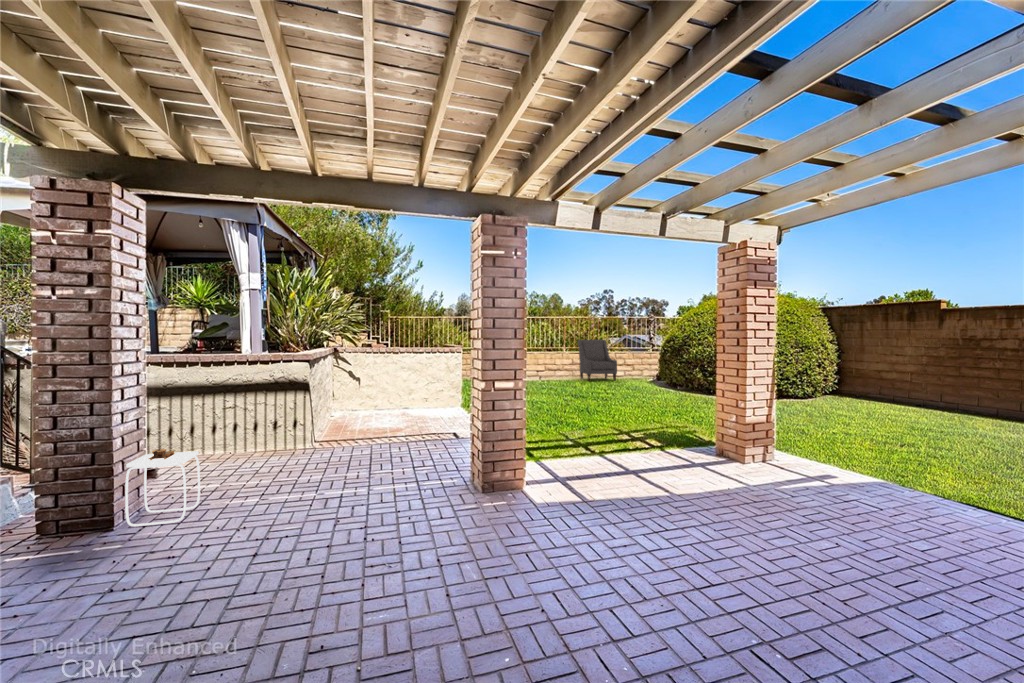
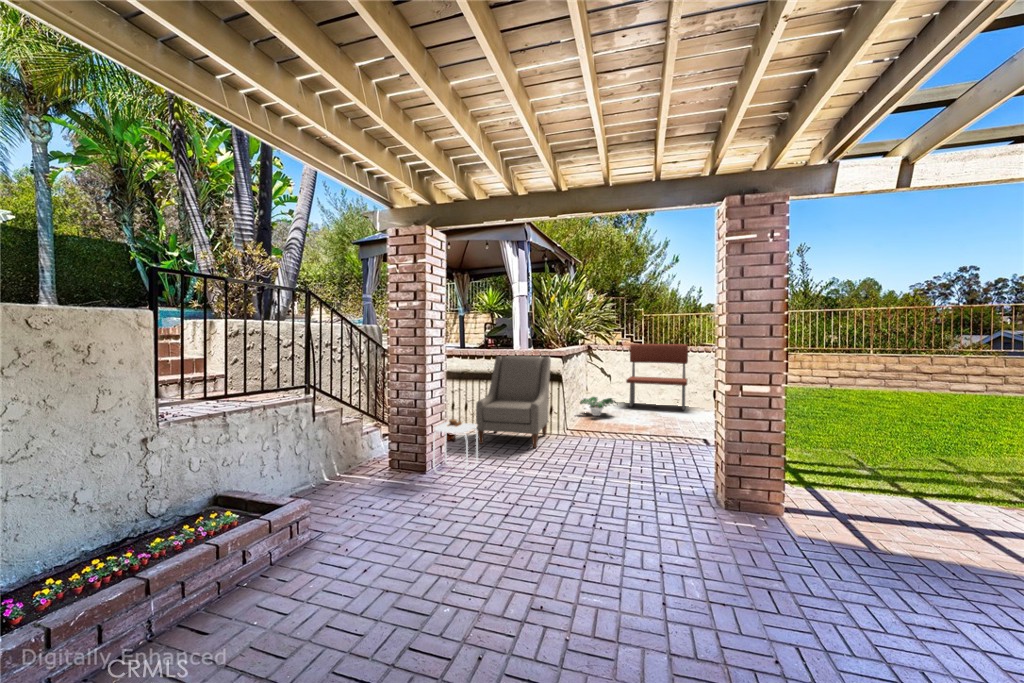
chair: present [578,340,617,381] -> present [476,356,551,448]
bench: none [378,345,437,411] -> present [626,344,688,410]
potted plant: none [327,403,371,424] -> present [580,397,618,416]

